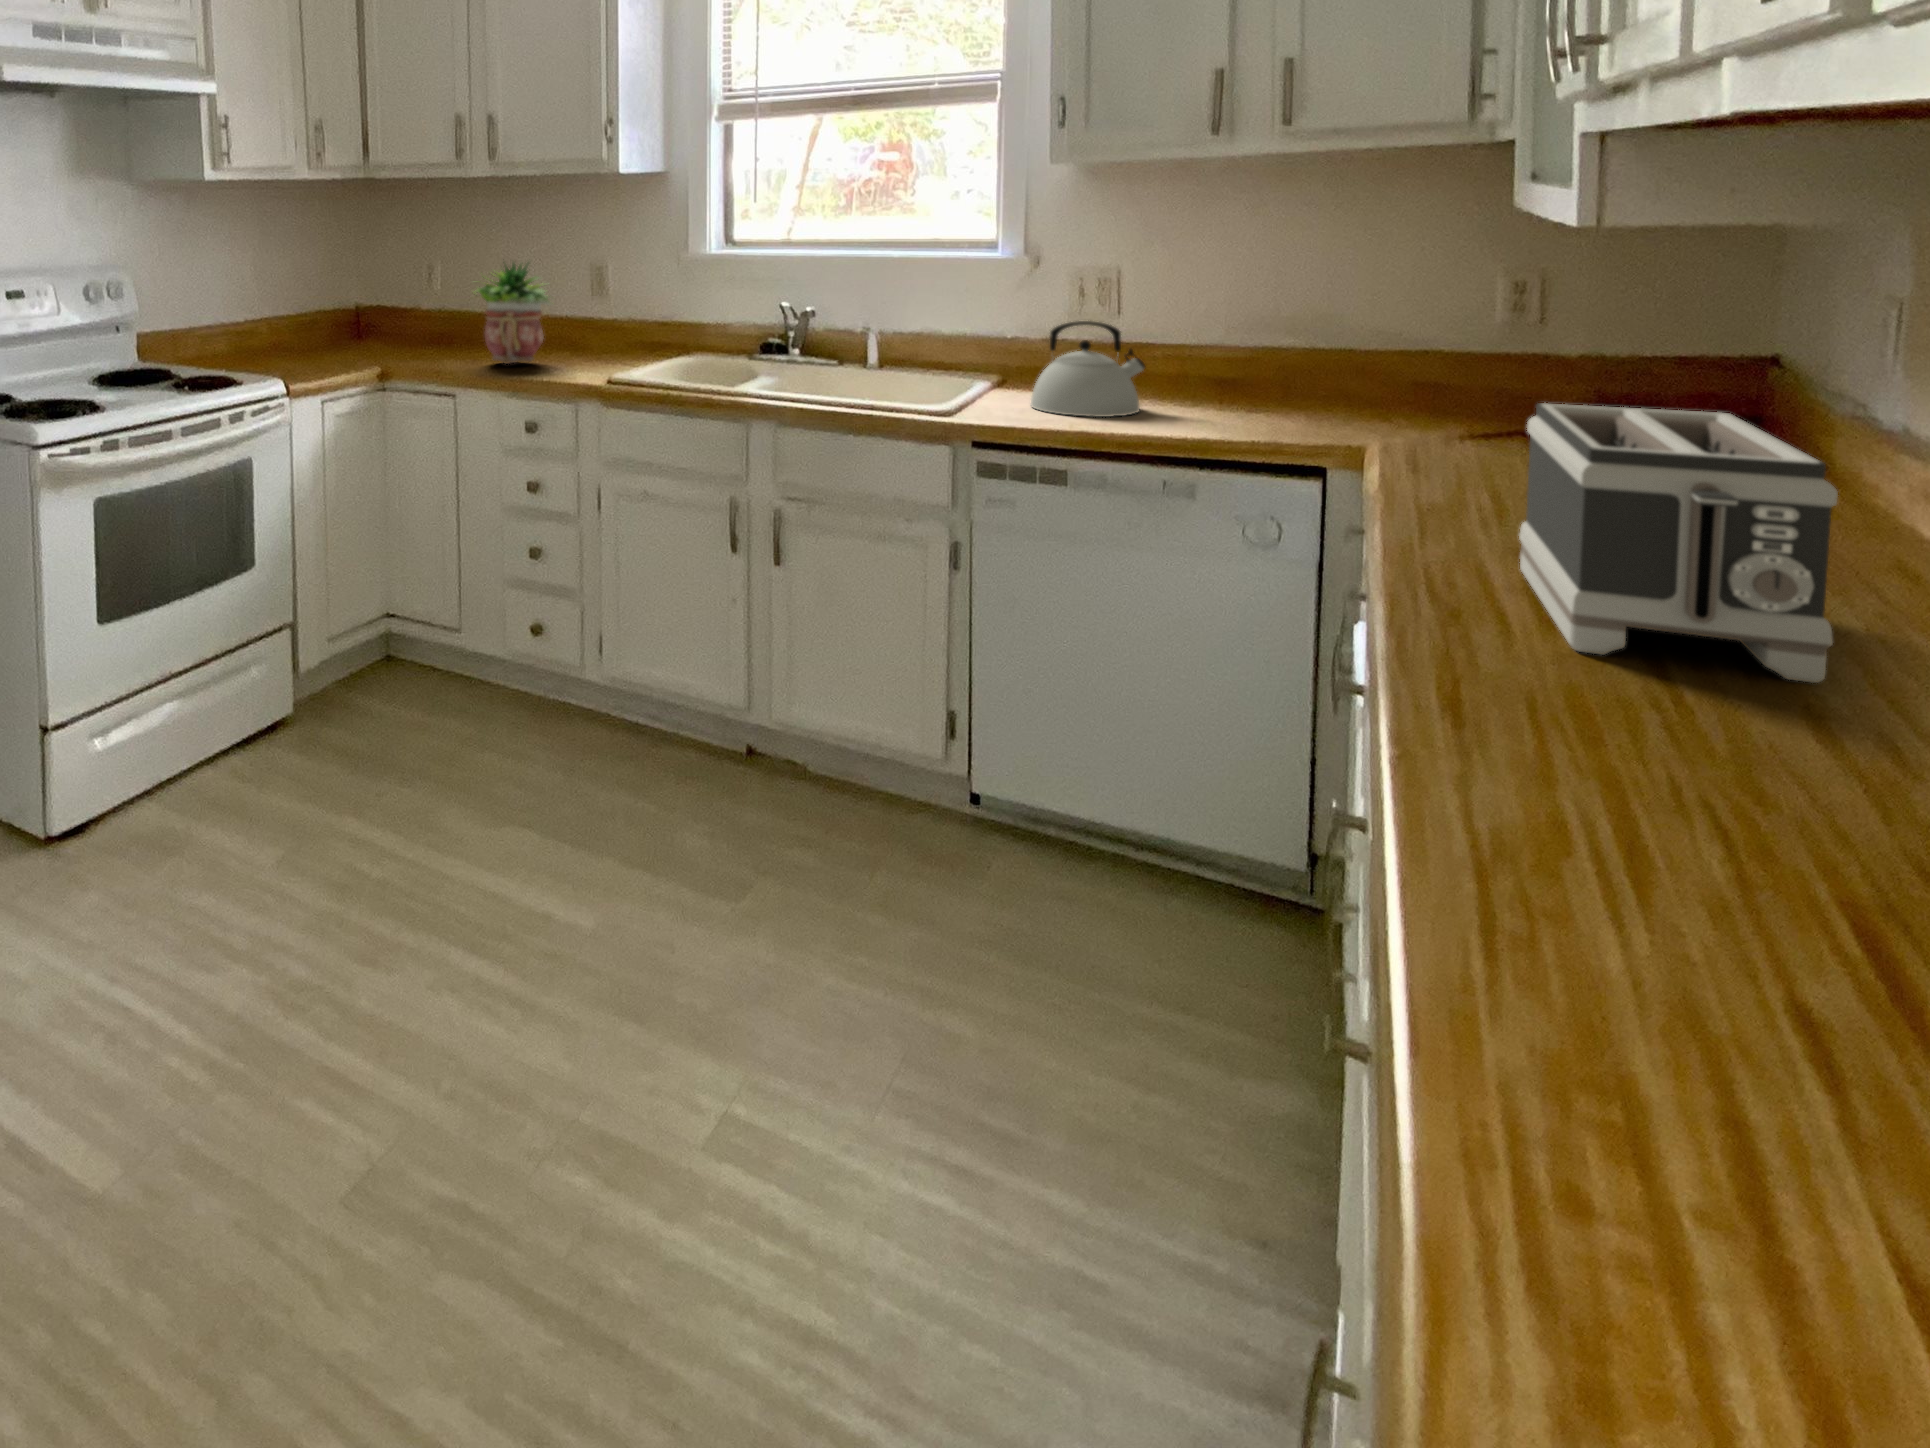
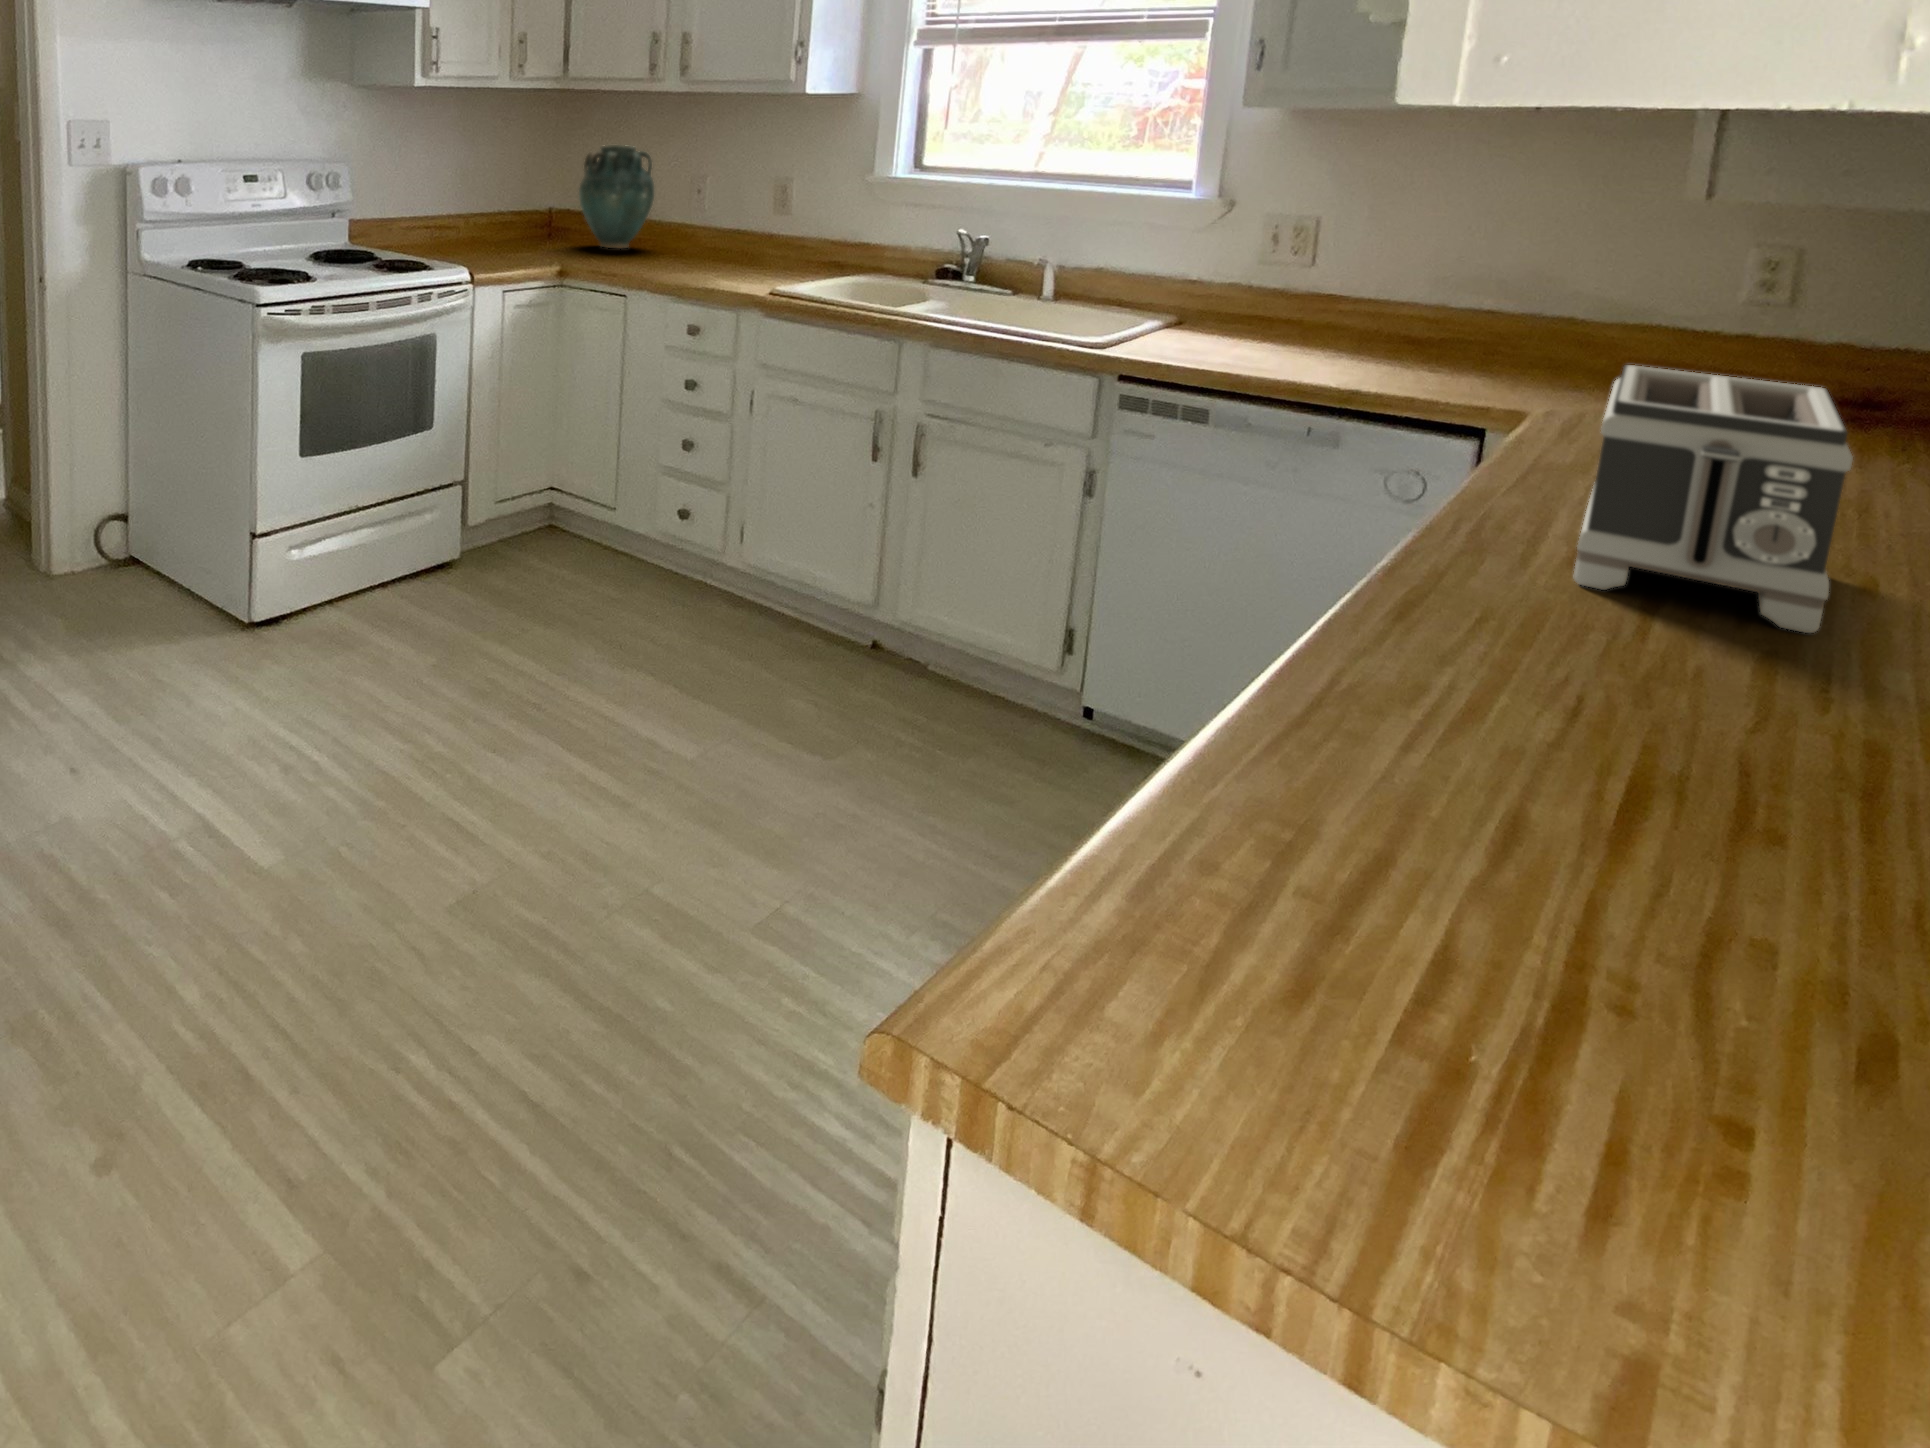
vase: none [386,235,466,345] -> present [579,145,654,248]
potted plant: present [474,263,552,364] -> none [653,171,734,270]
kettle: present [1031,321,1145,417] -> none [1191,266,1319,363]

